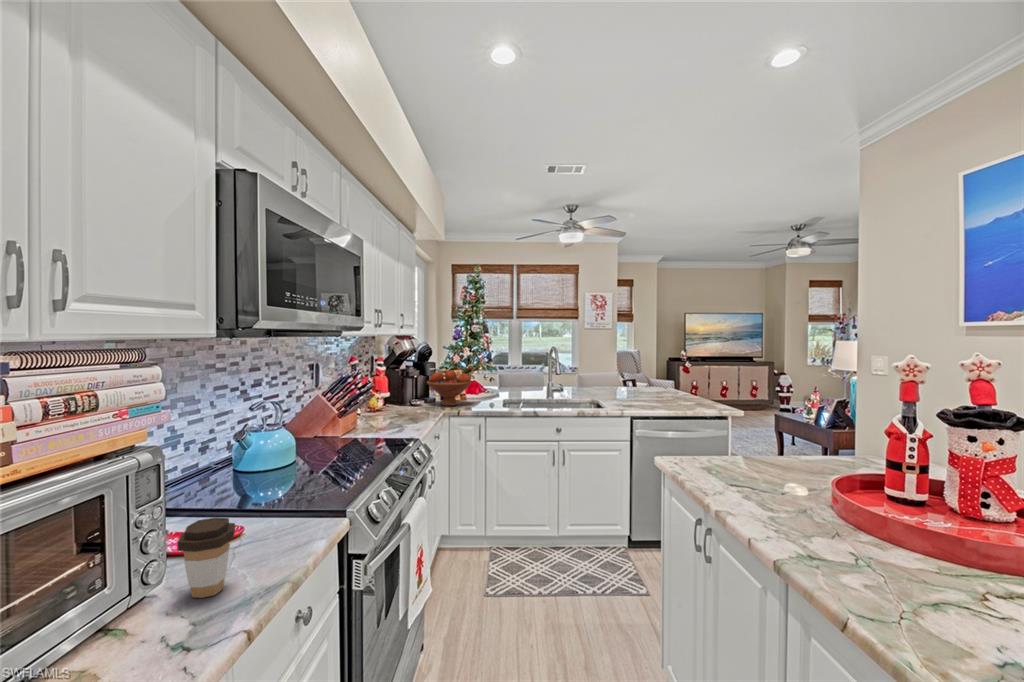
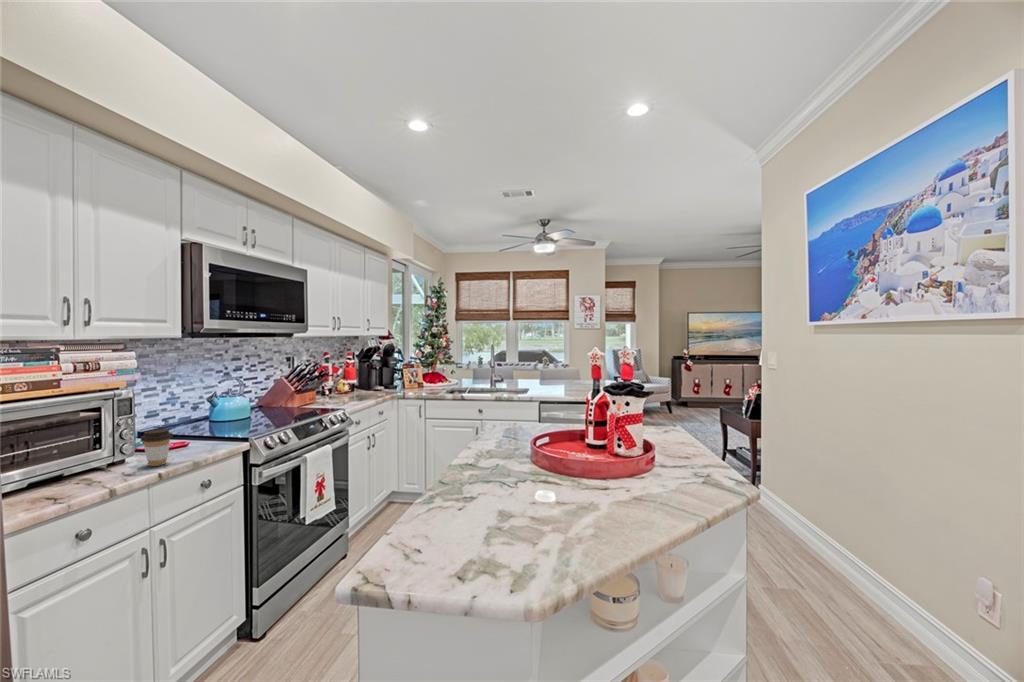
fruit bowl: present [427,370,472,406] -> none [387,364,424,392]

